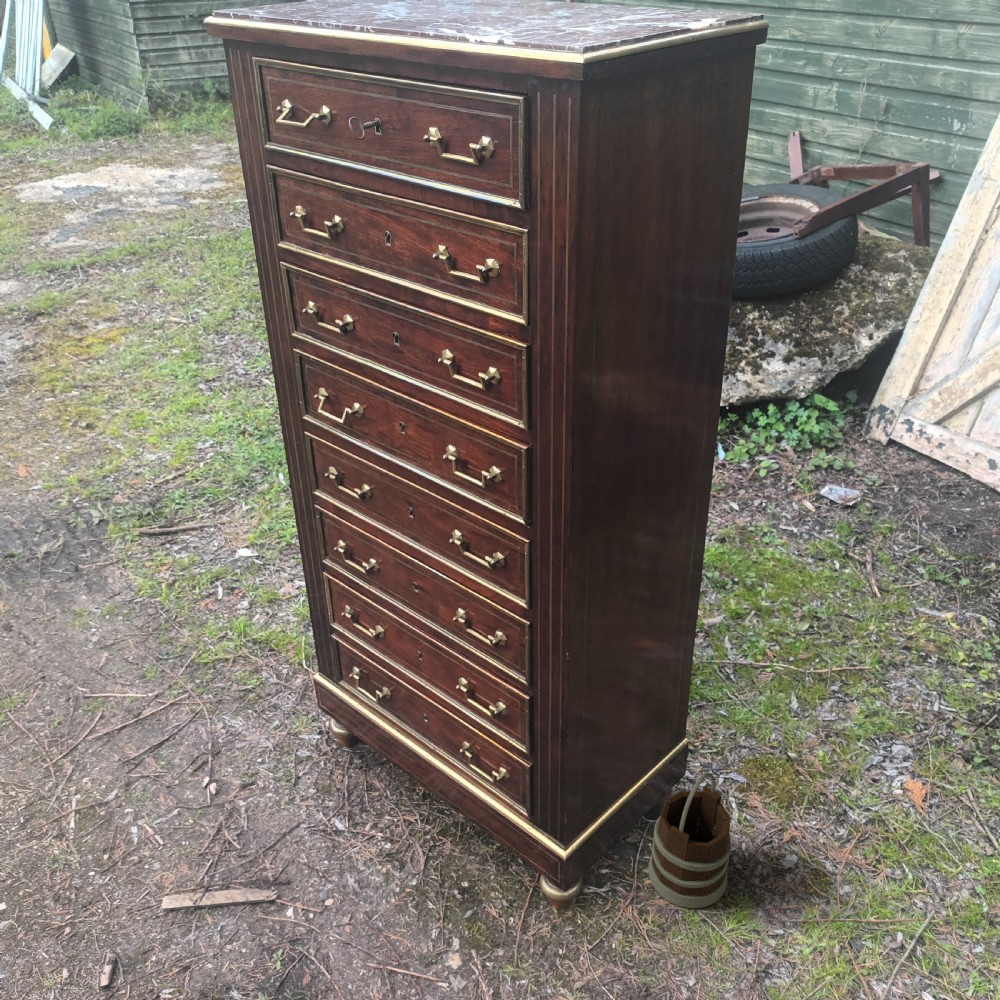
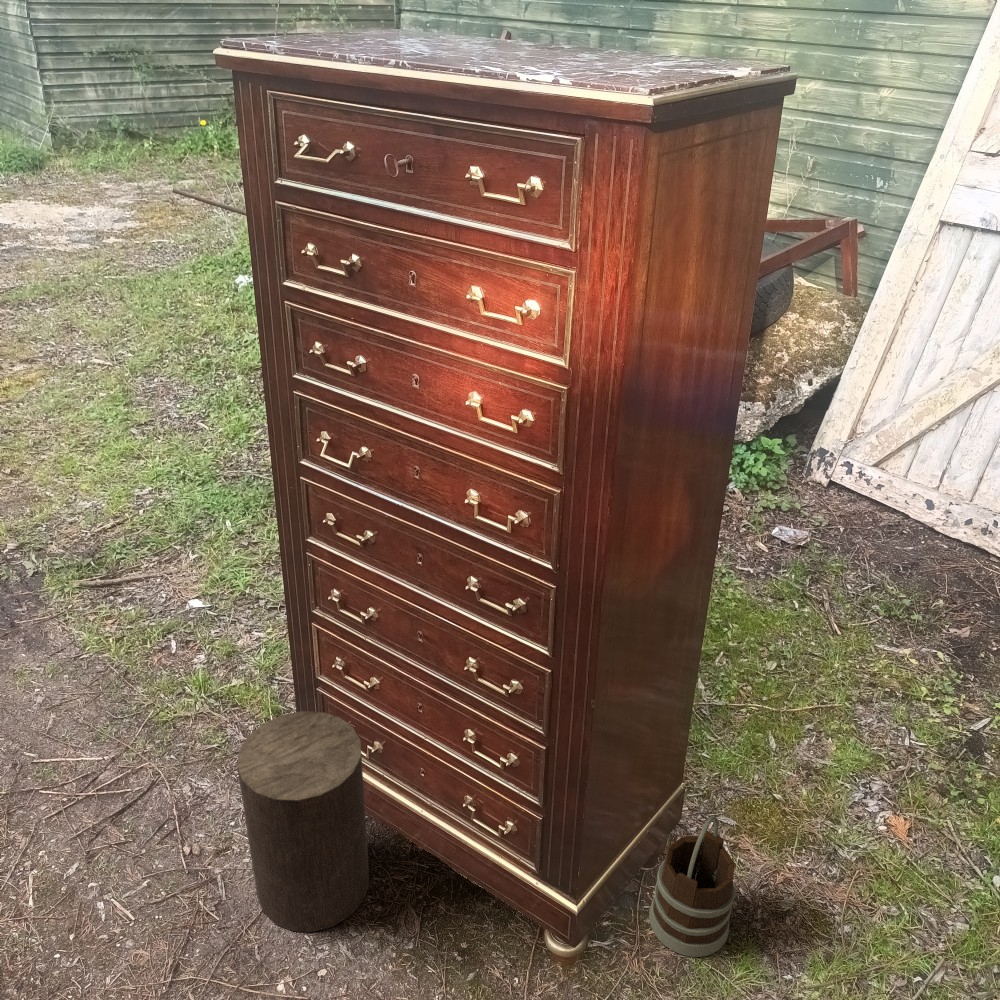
stool: none [248,656,382,864] -> present [237,711,369,932]

